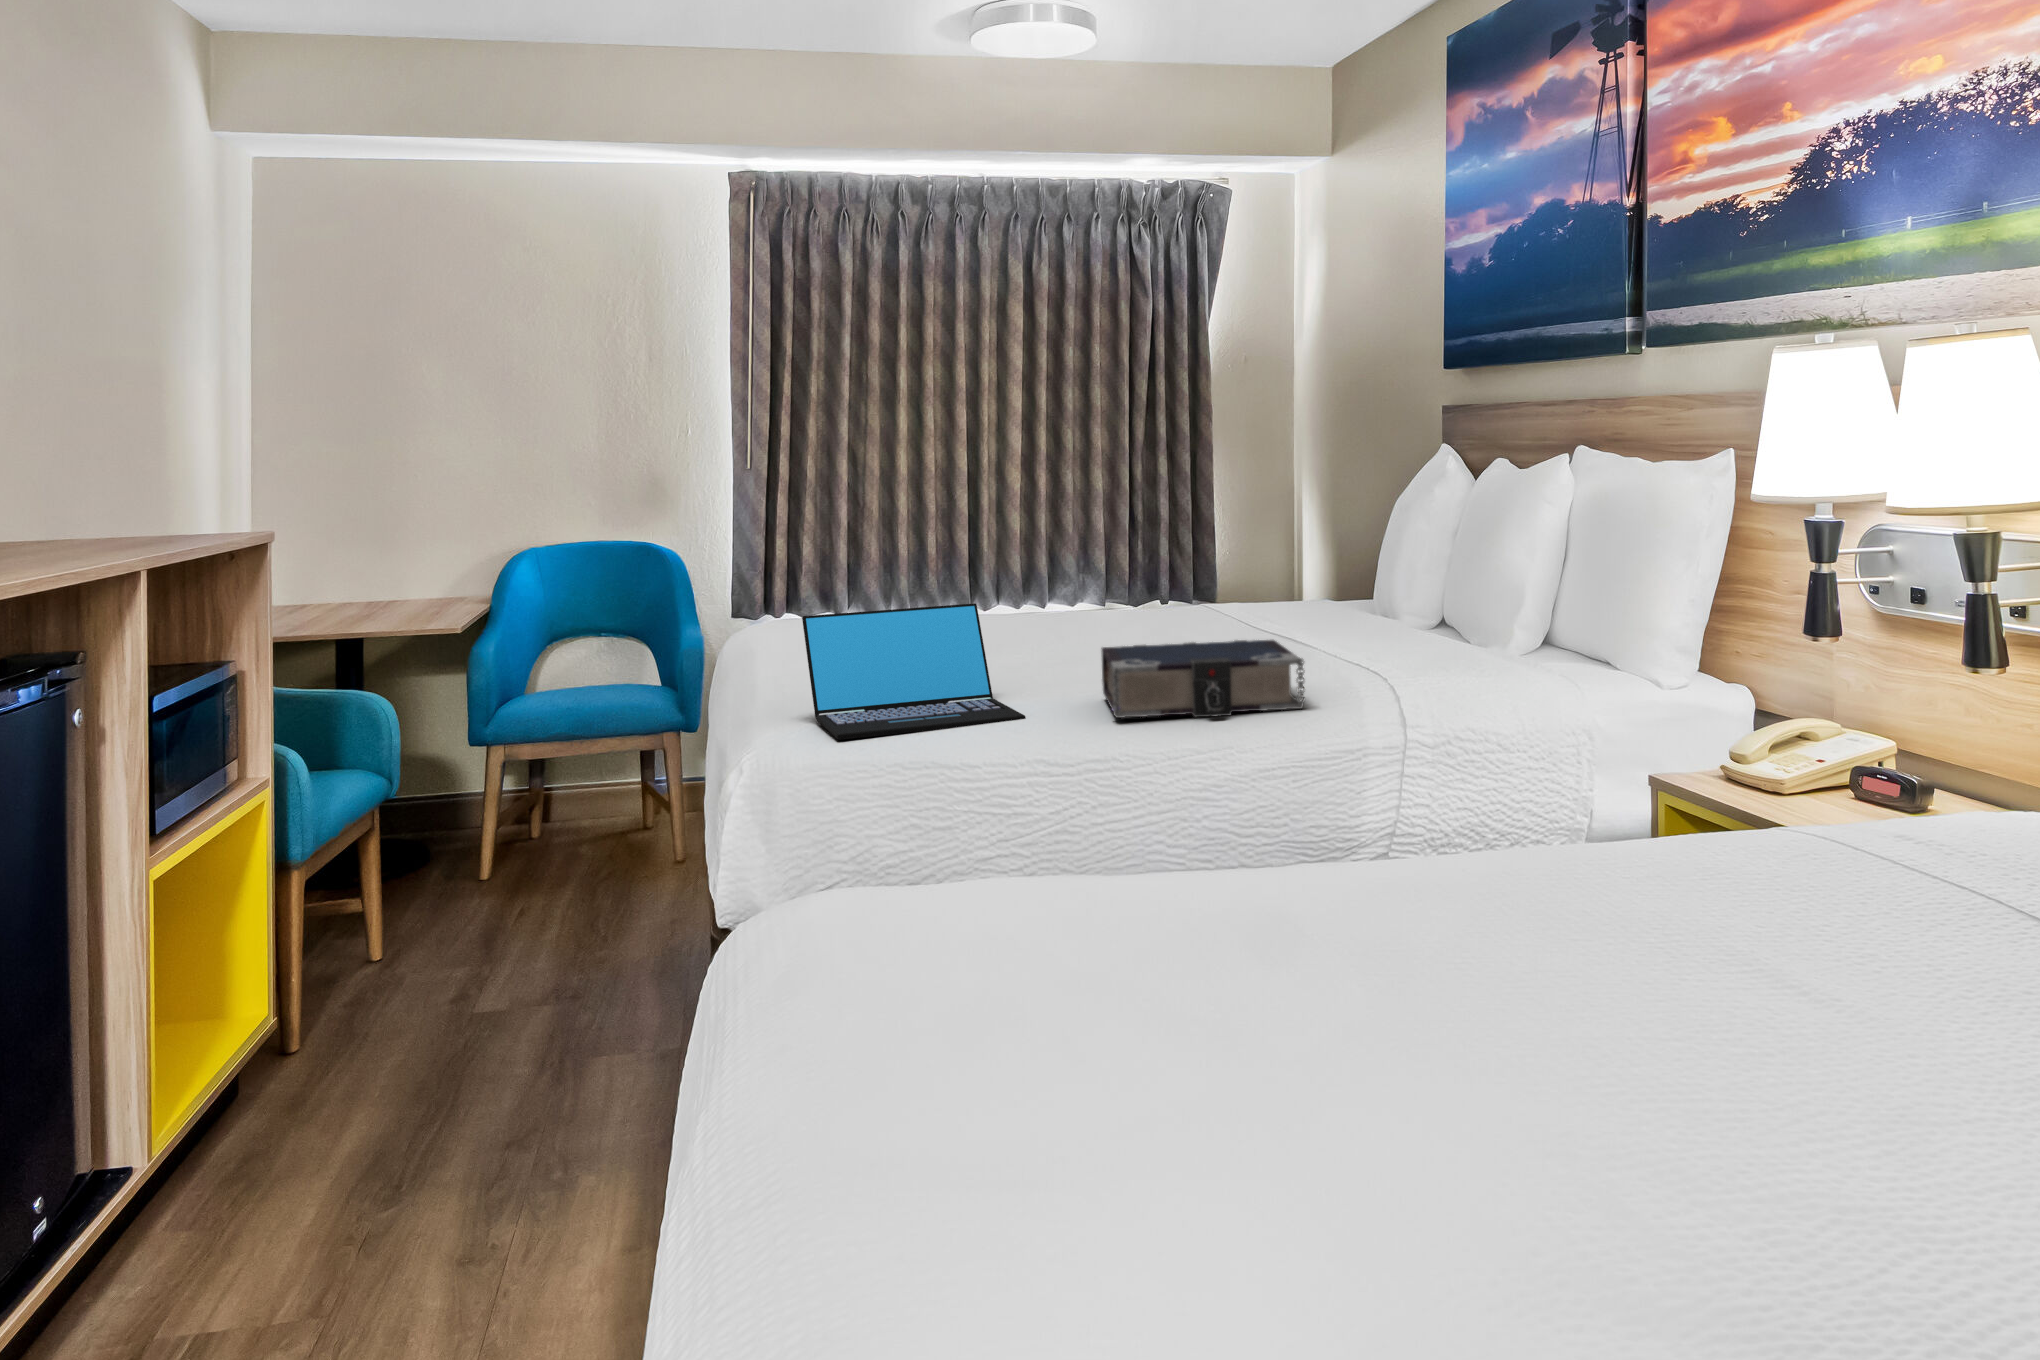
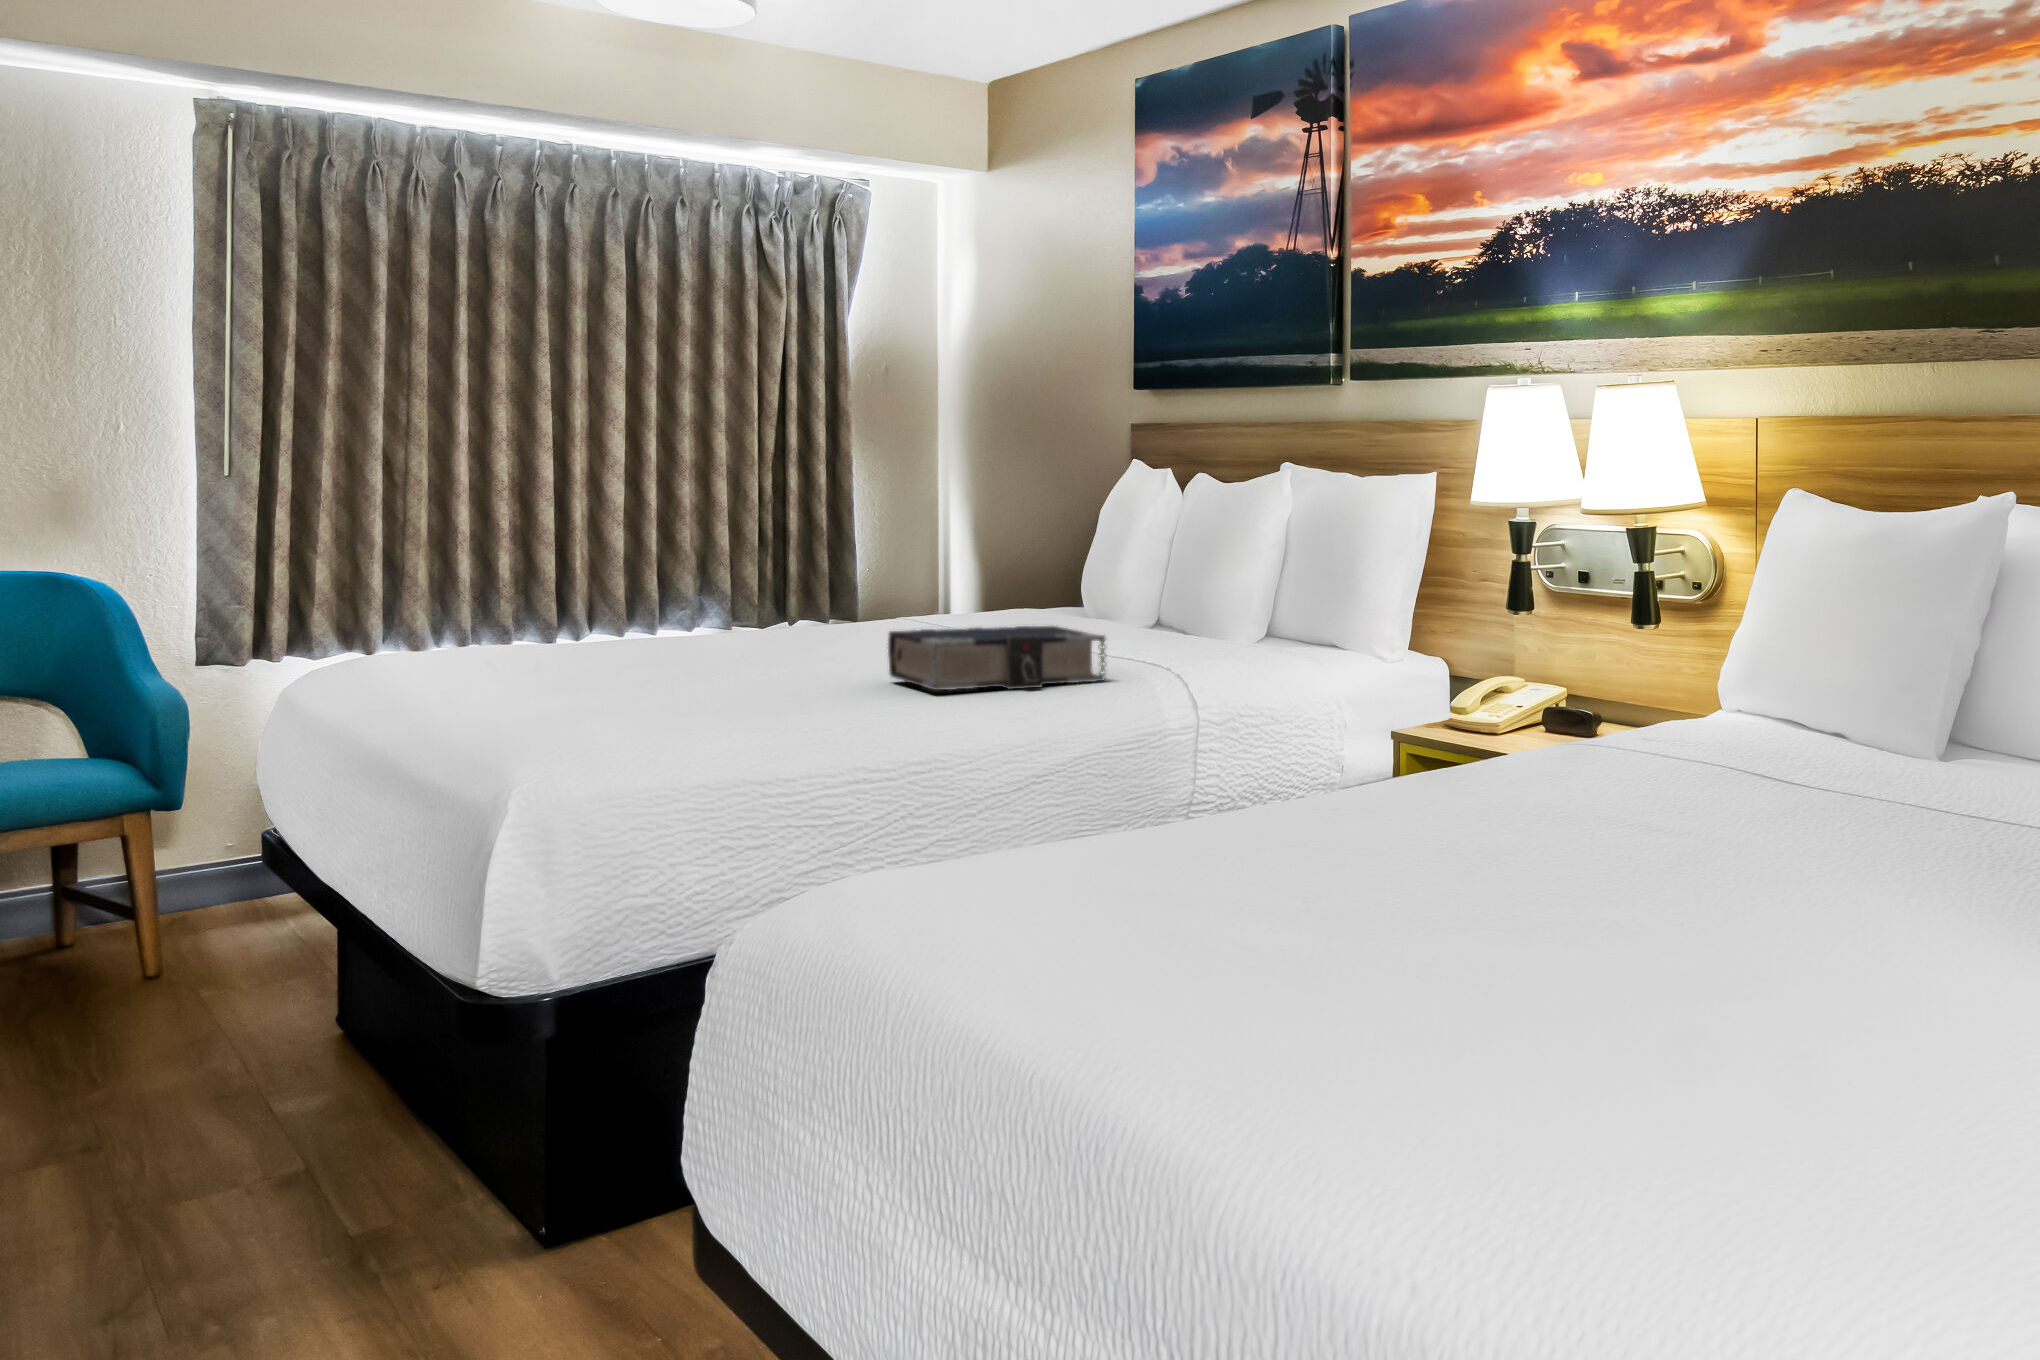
laptop: present [802,603,1026,740] -> none [553,589,829,716]

